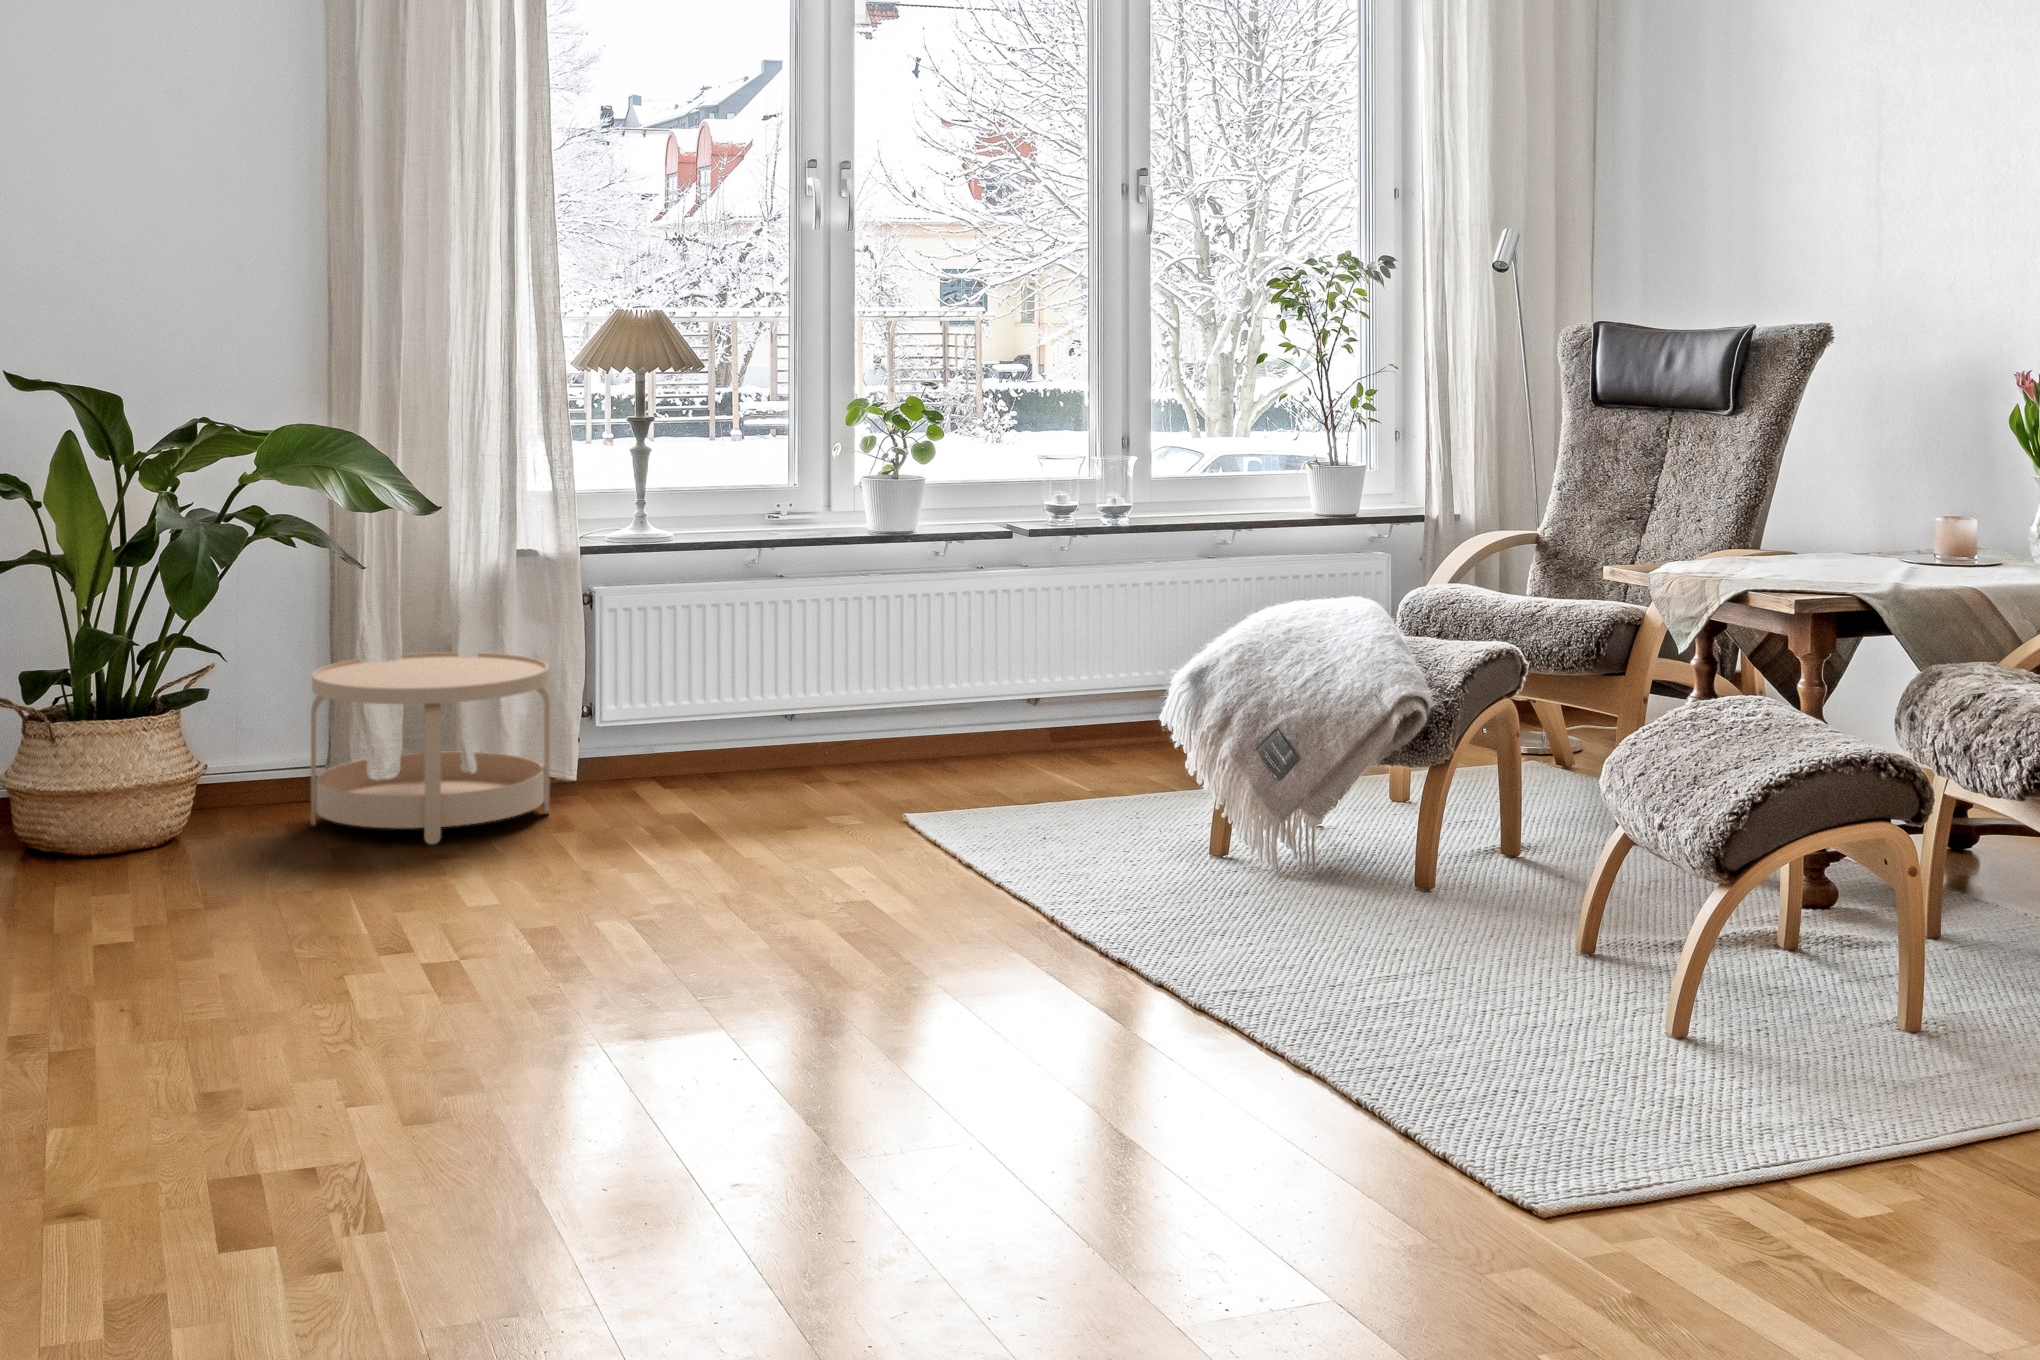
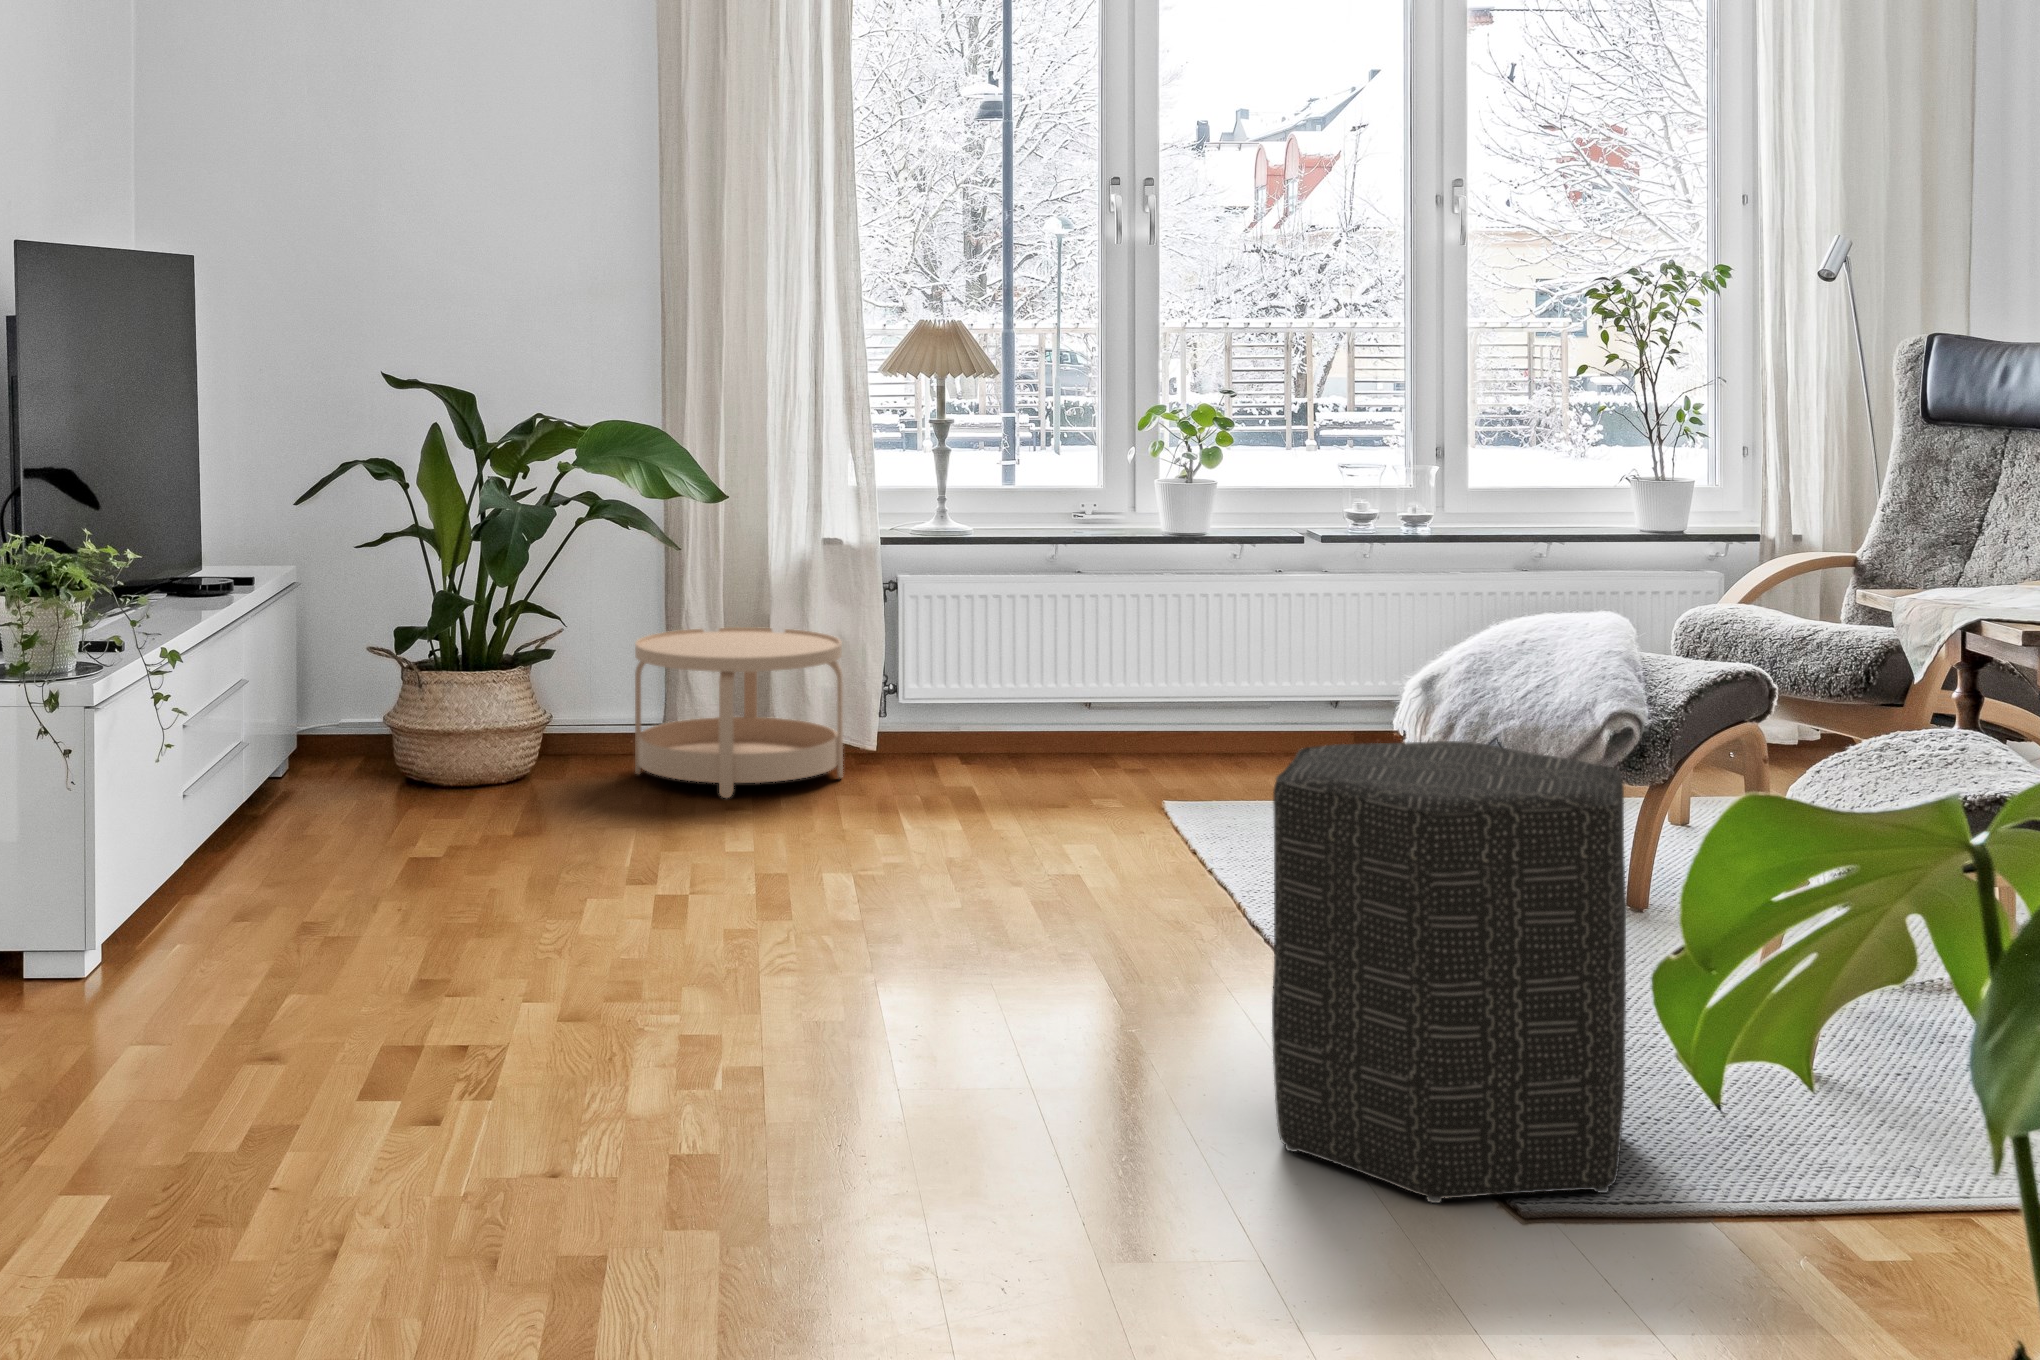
ottoman: none [1221,732,1562,1191] -> present [1272,741,1626,1203]

